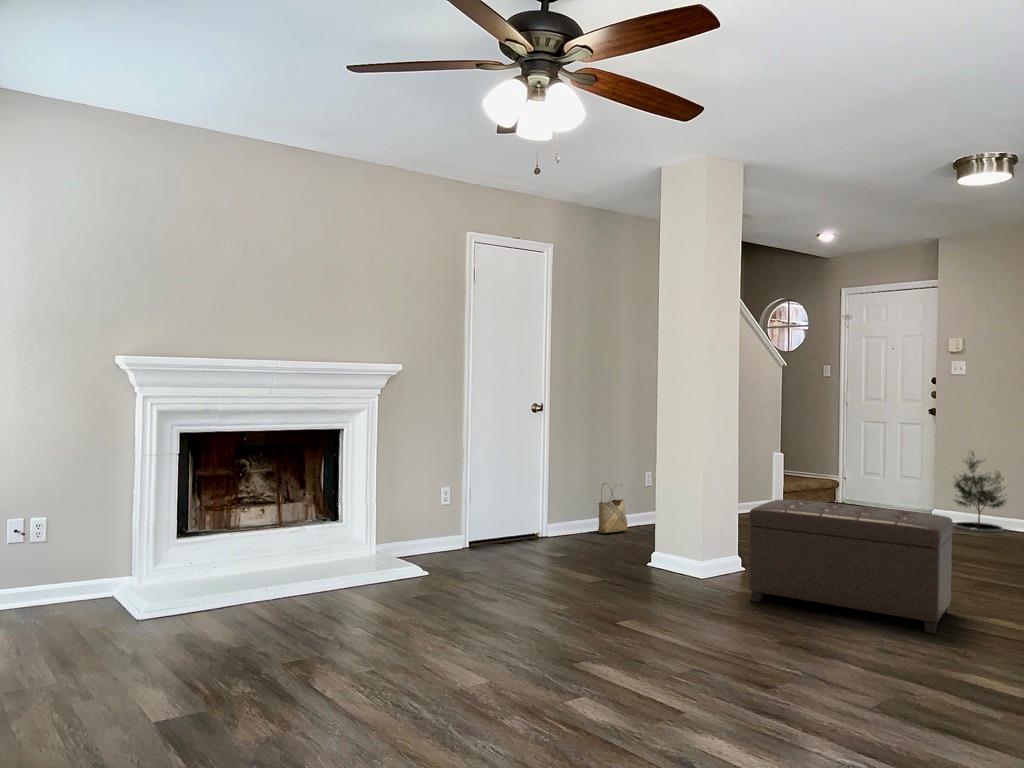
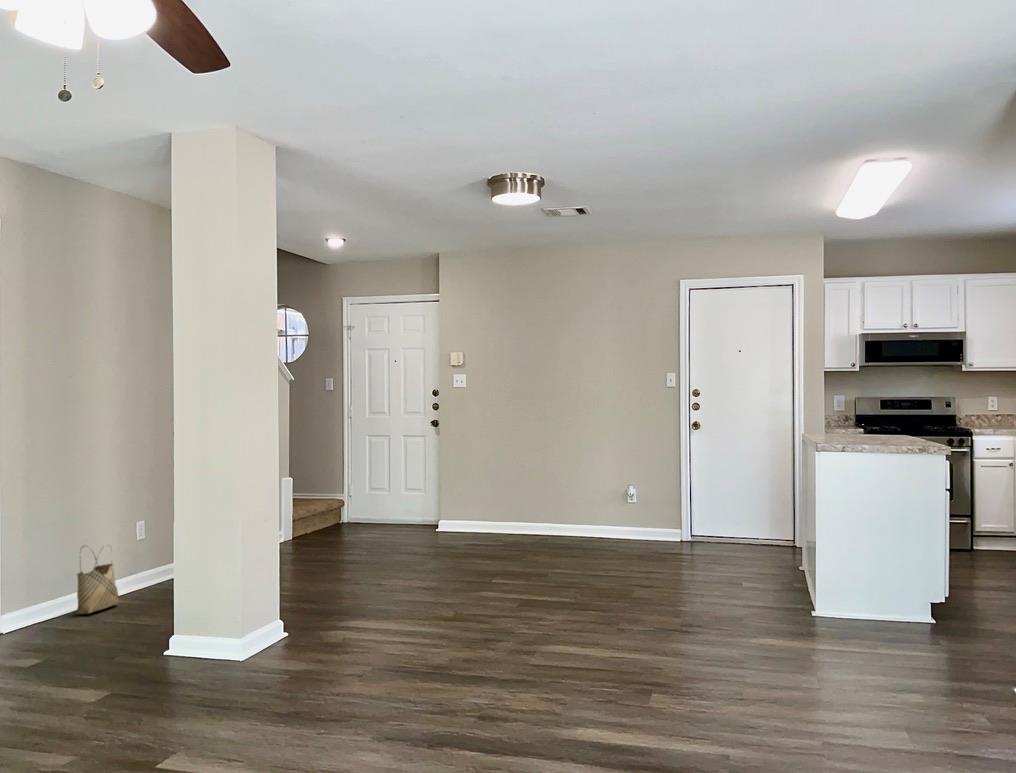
potted tree: present [954,451,1006,532] -> none [458,461,506,540]
ottoman: present [749,500,953,633] -> none [313,546,521,683]

